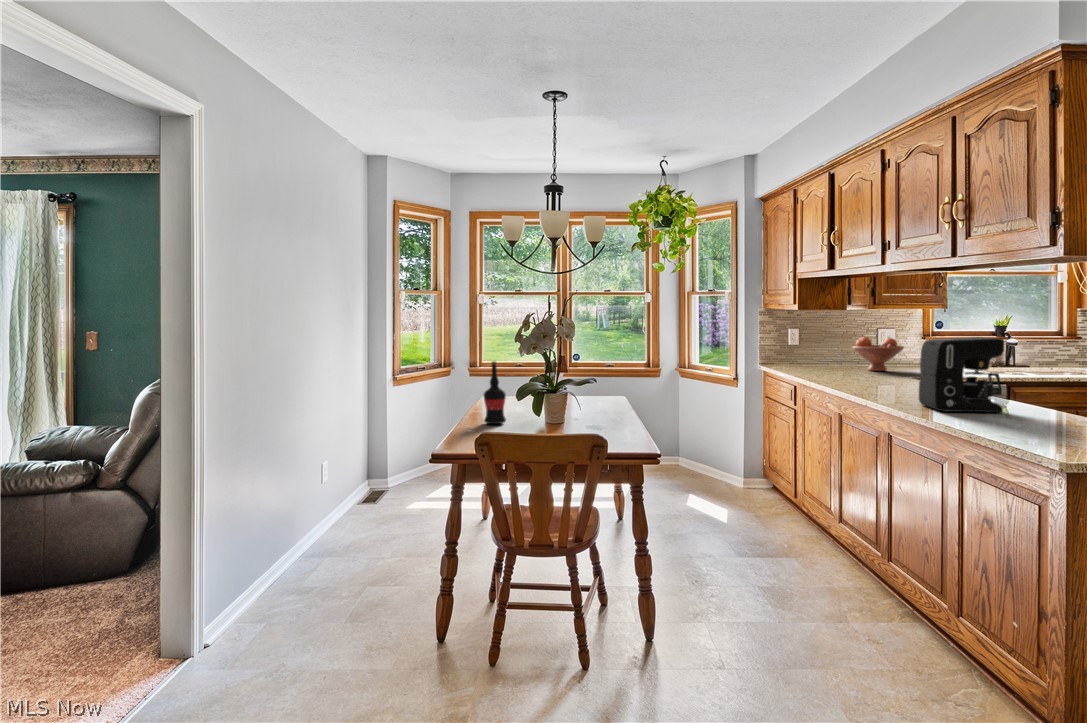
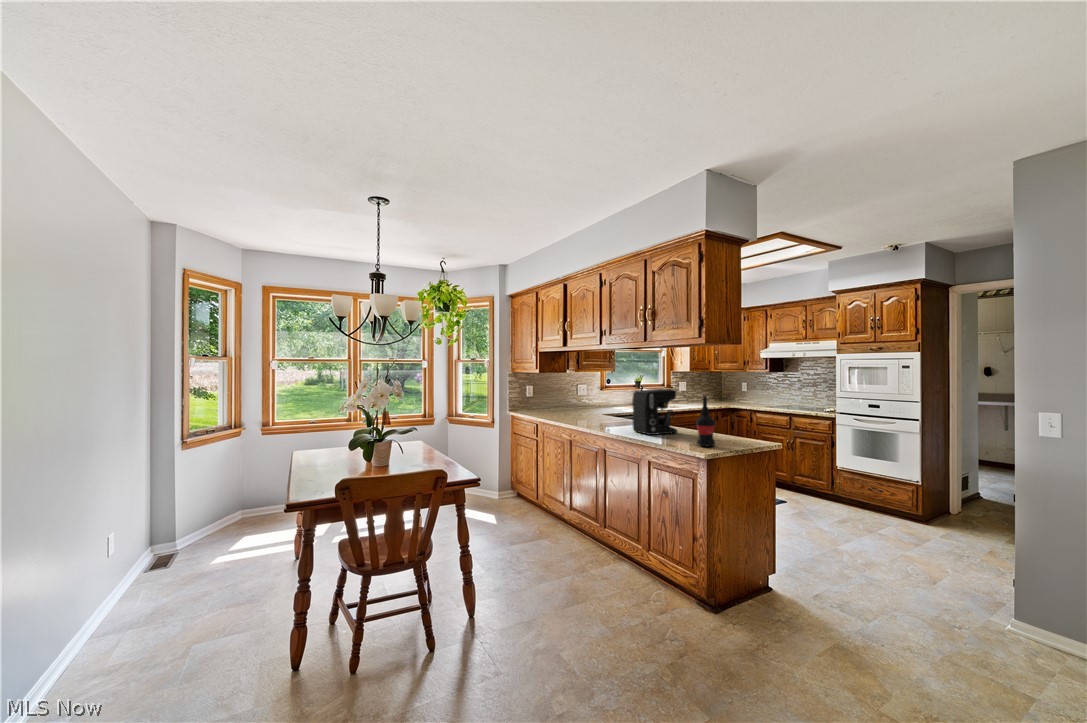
fruit bowl: present [853,337,904,371] -> none [569,389,598,411]
wine bottle: present [484,361,506,424] -> present [696,395,715,447]

